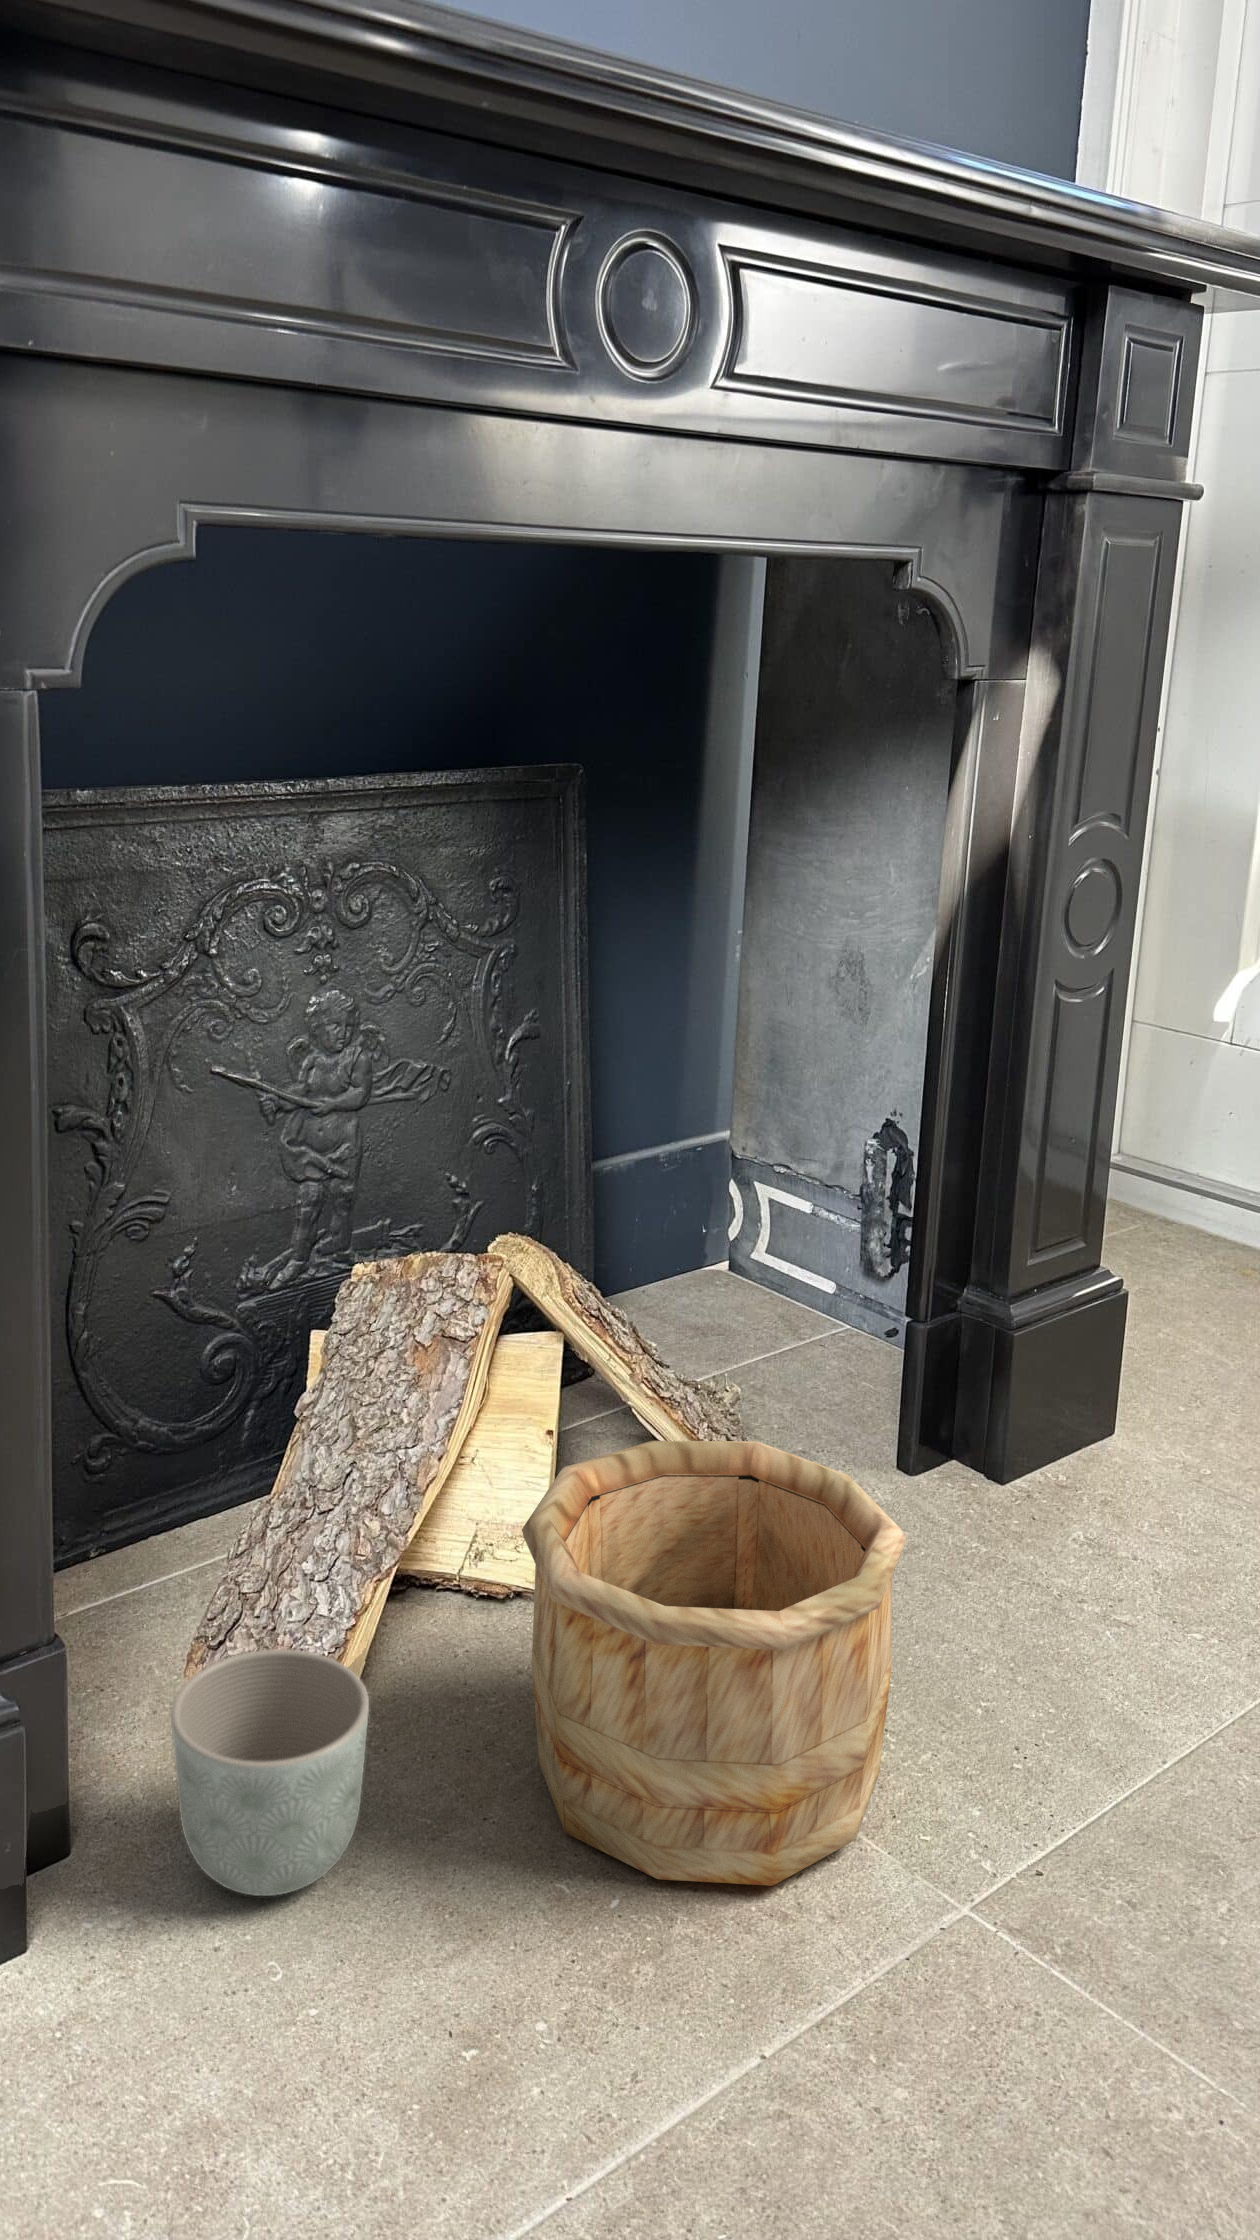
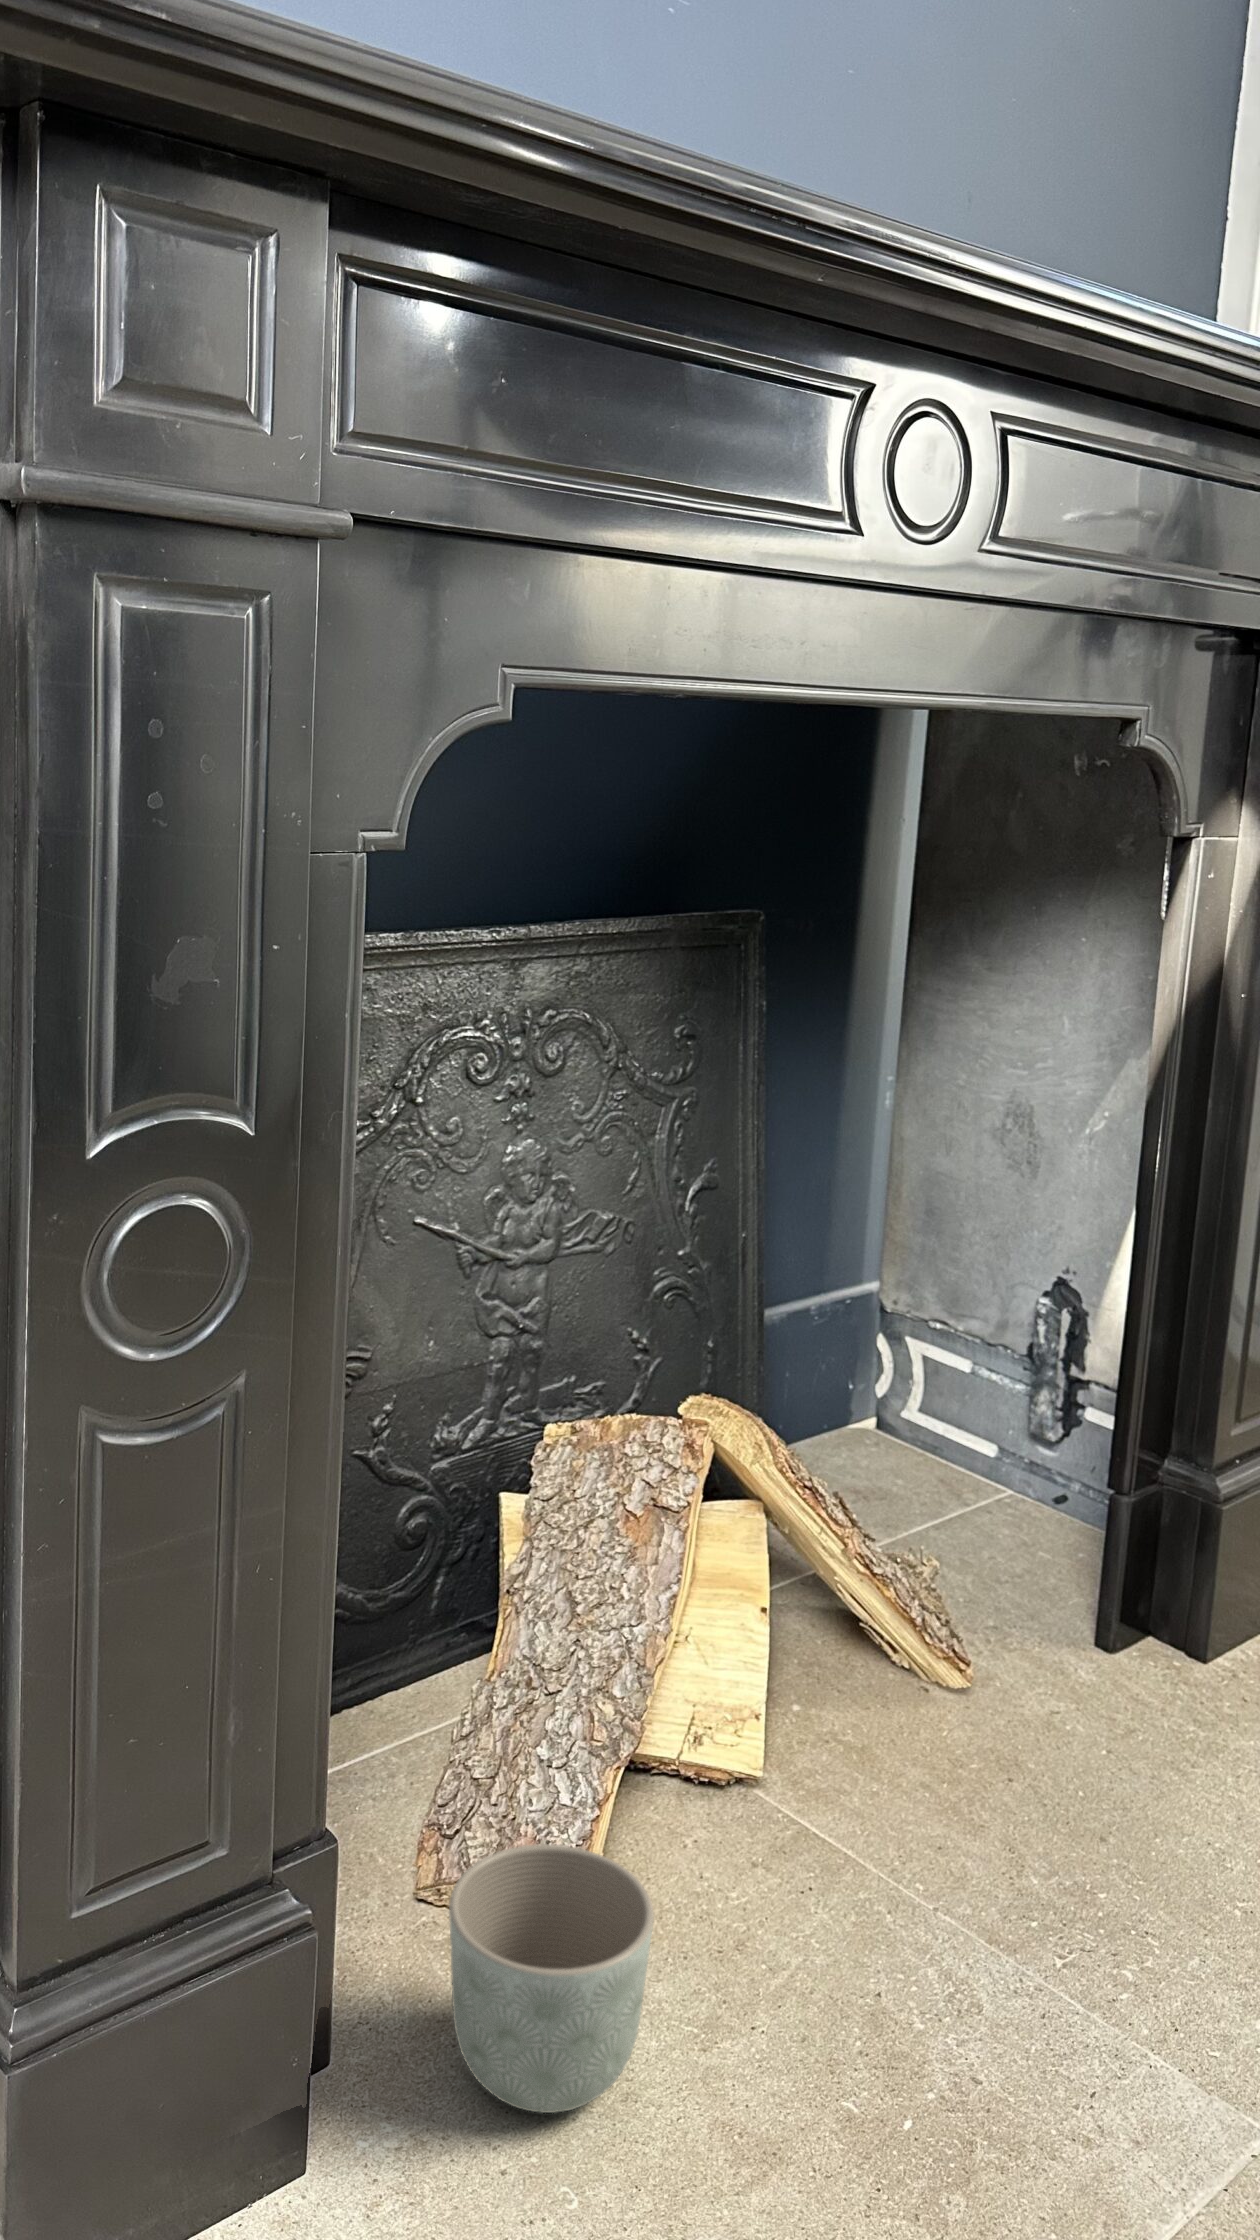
wooden bucket: present [522,1441,906,1886] -> none [792,1624,1192,2106]

